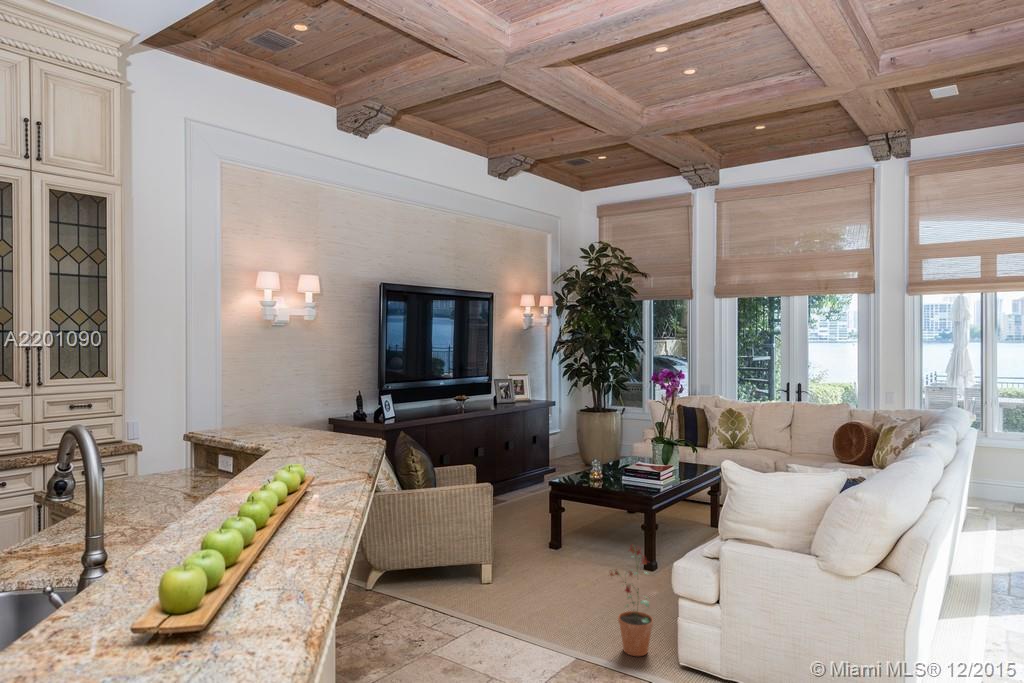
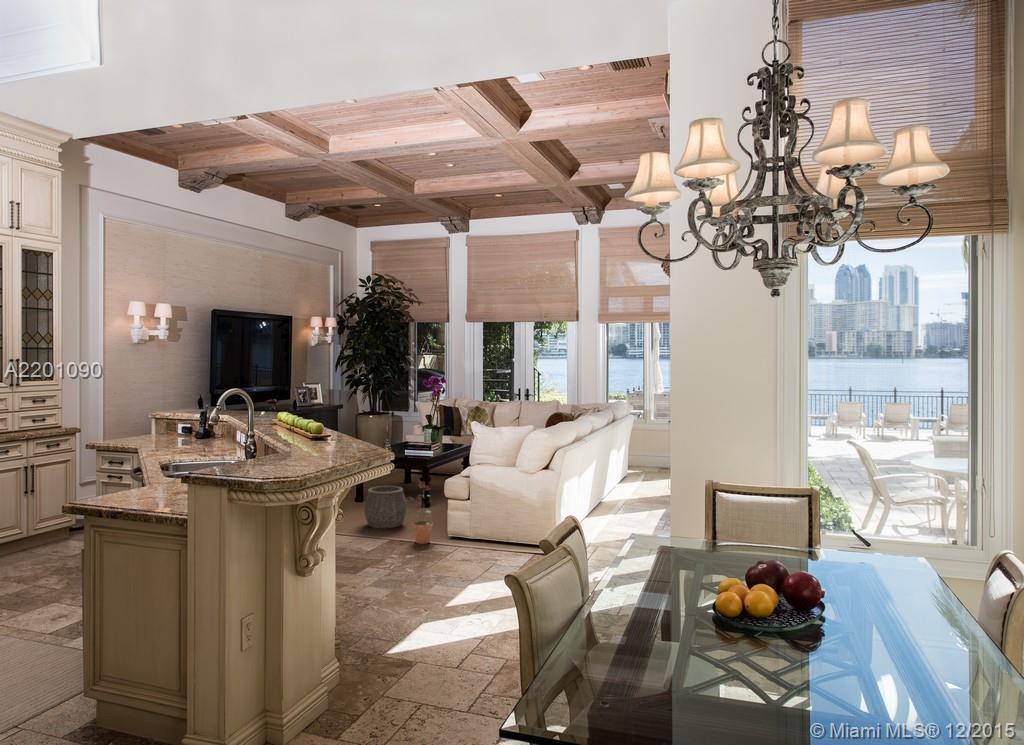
woven basket: none [551,534,617,607] -> present [364,486,407,529]

